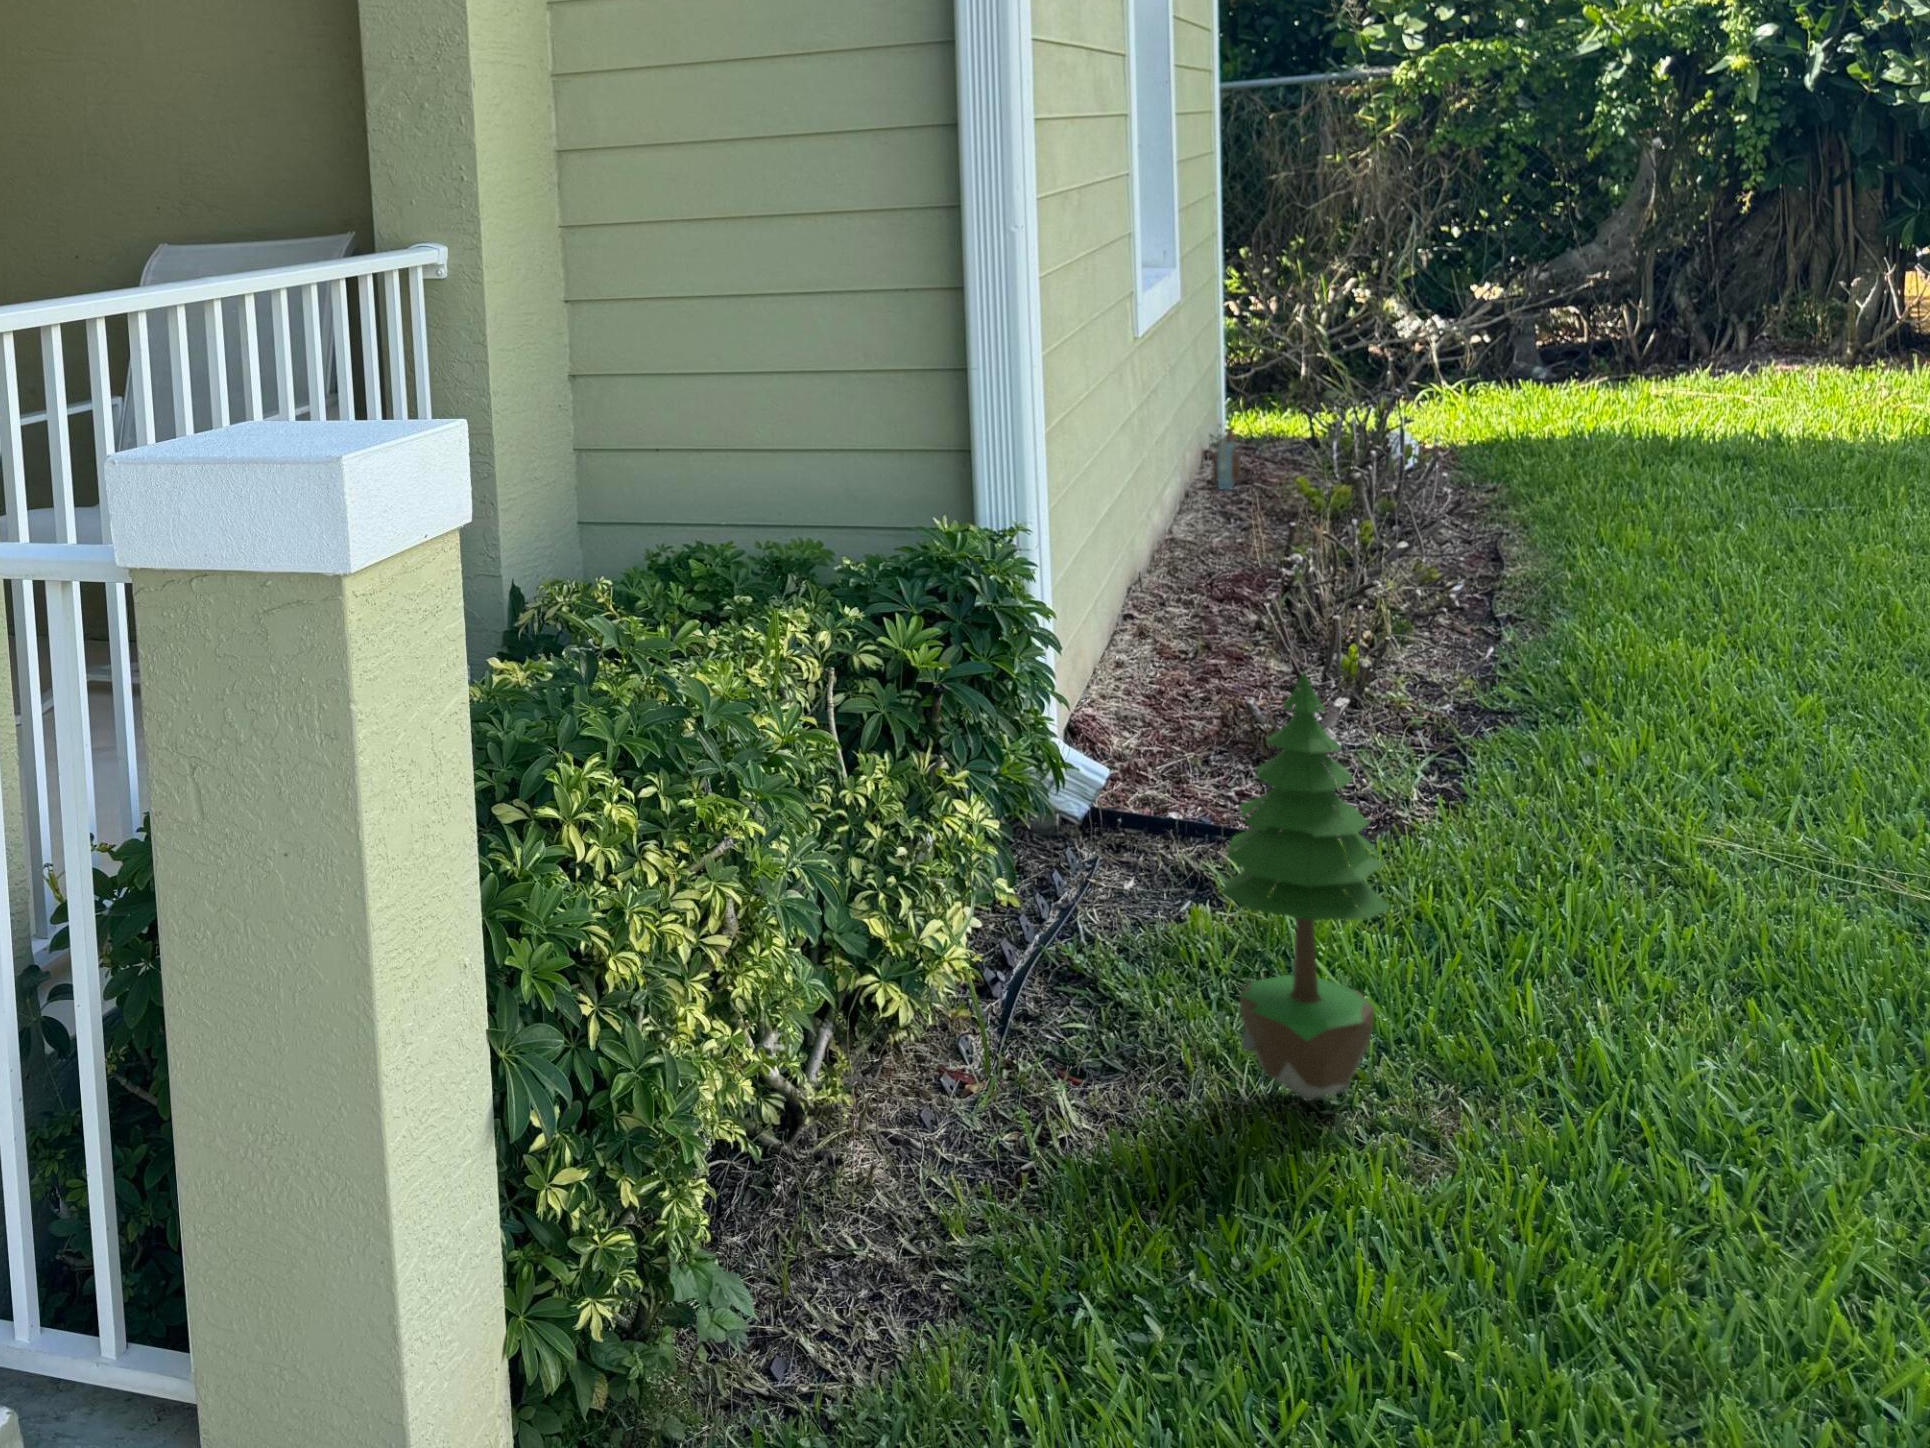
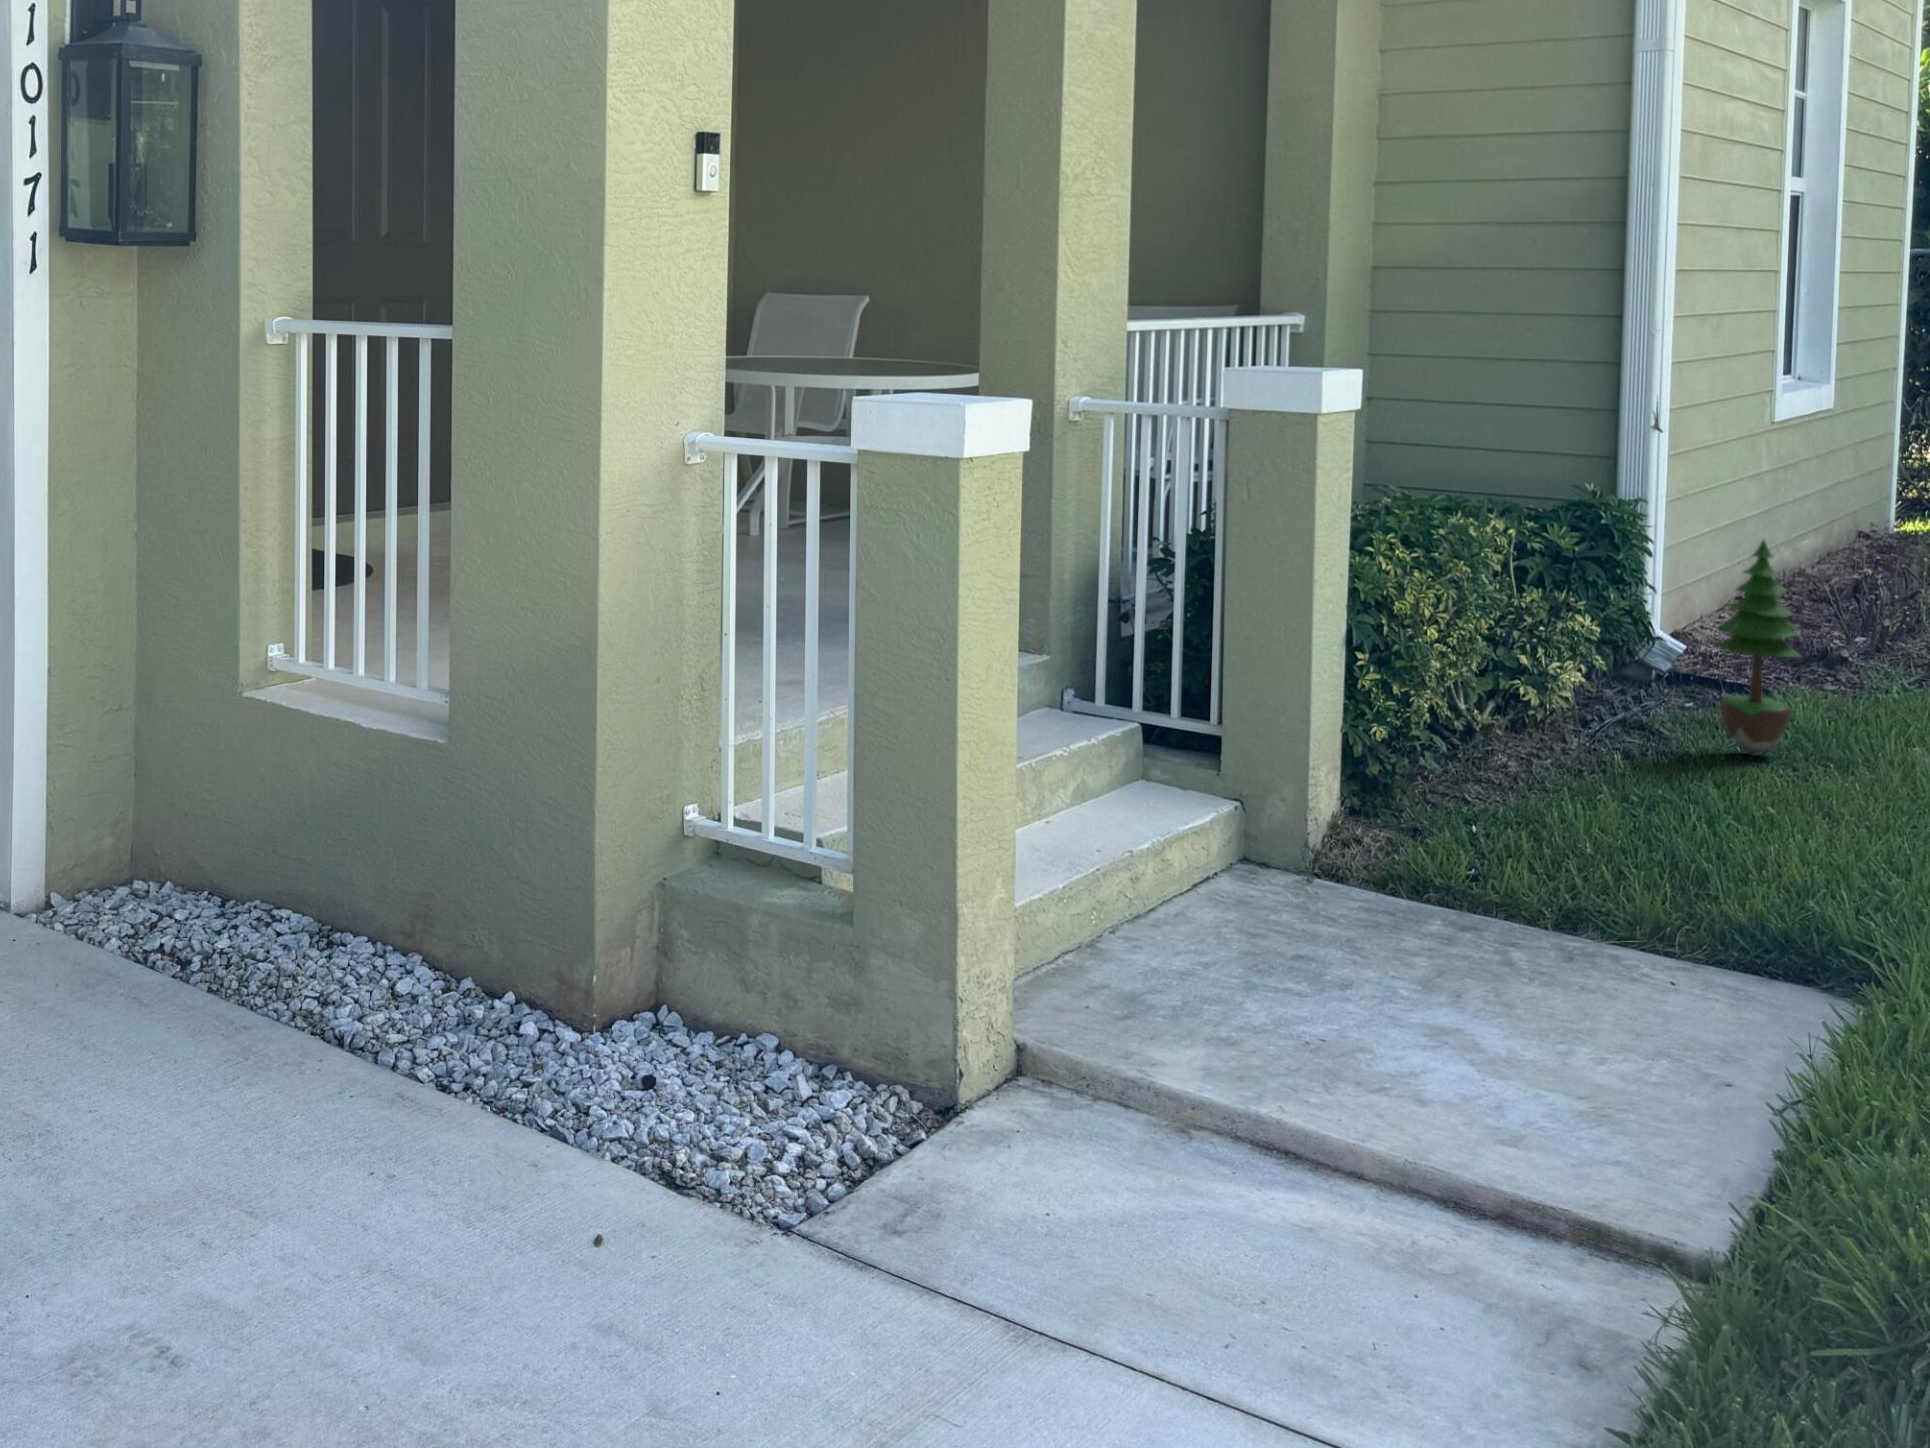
watering can: present [1212,429,1241,490] -> none [1858,502,1886,548]

